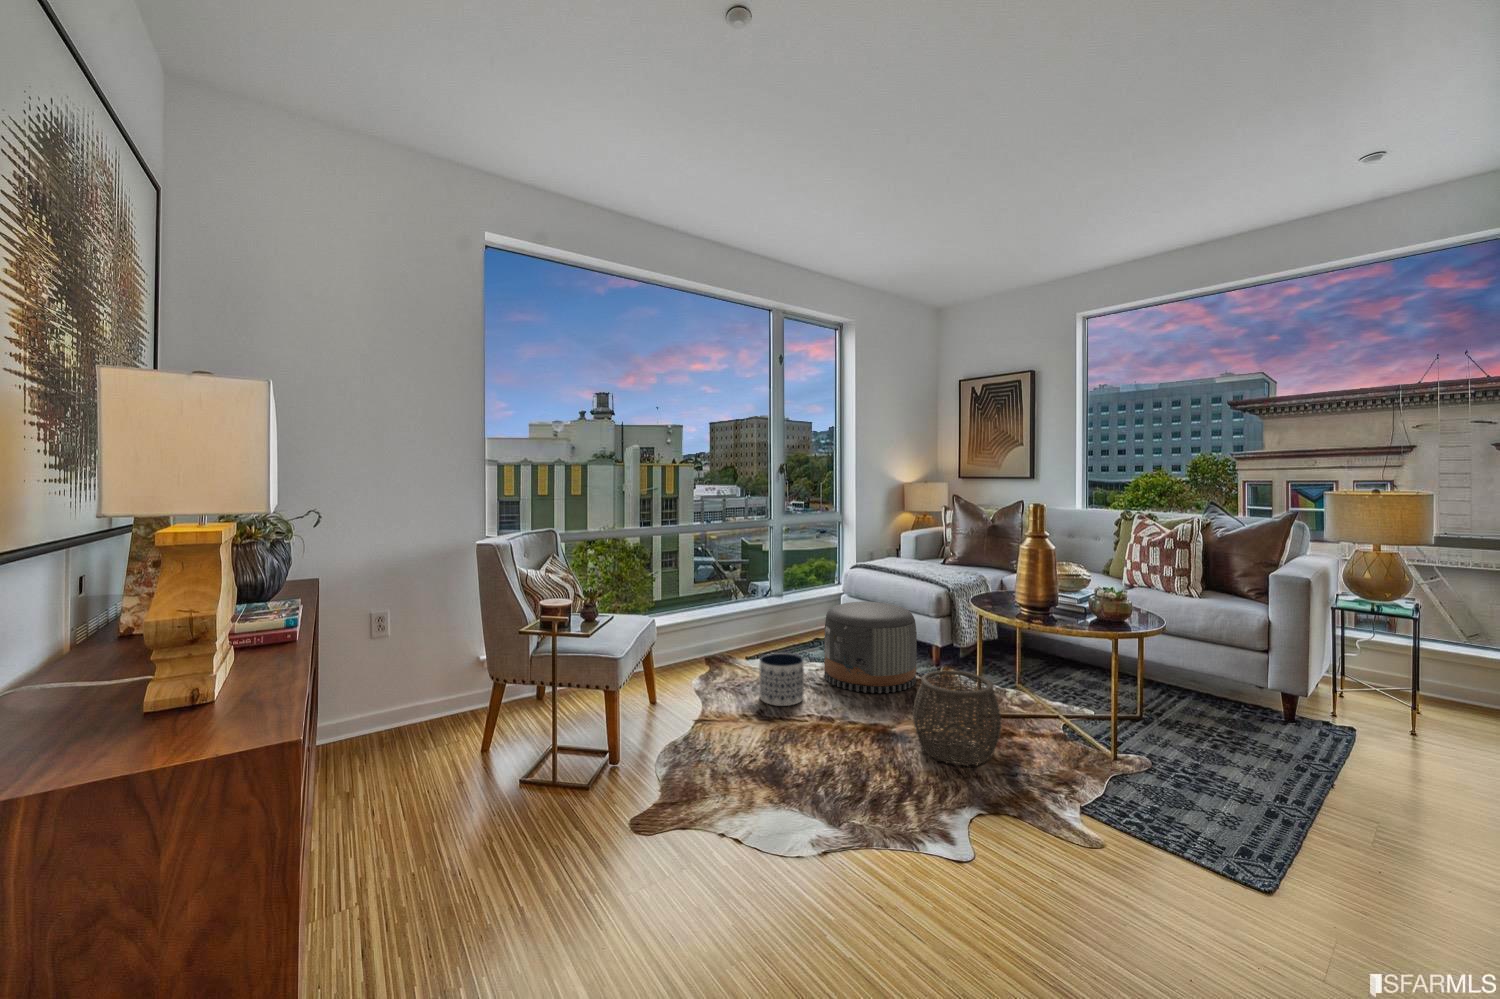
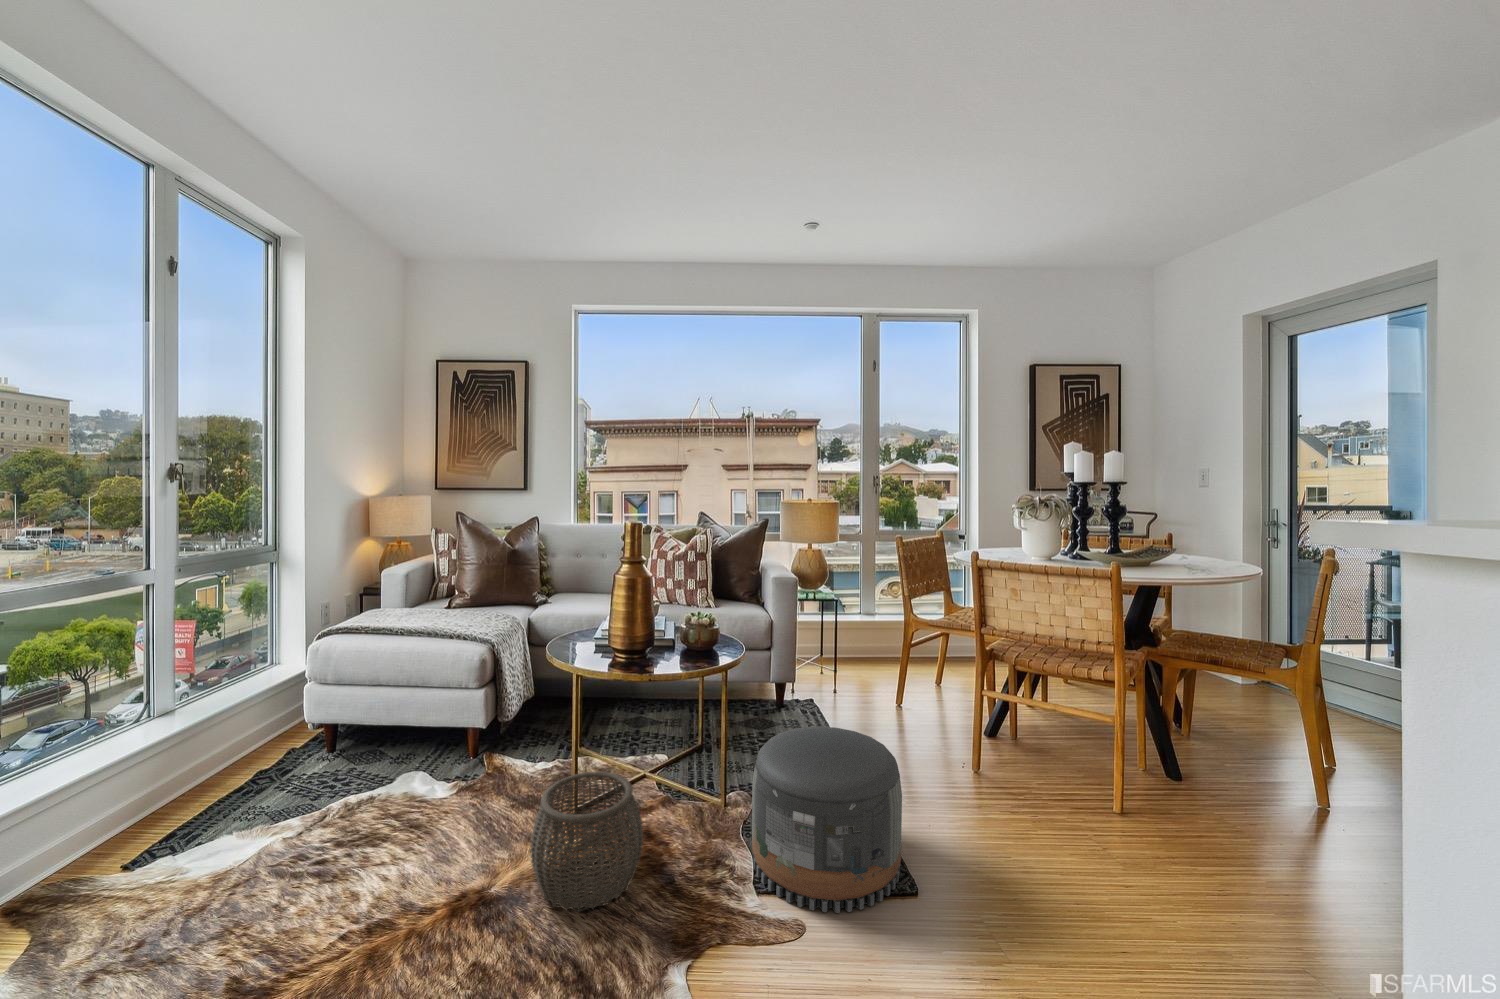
pouf: present [824,602,917,693] -> present [752,726,902,913]
planter: present [760,653,804,706] -> none [208,838,310,956]

